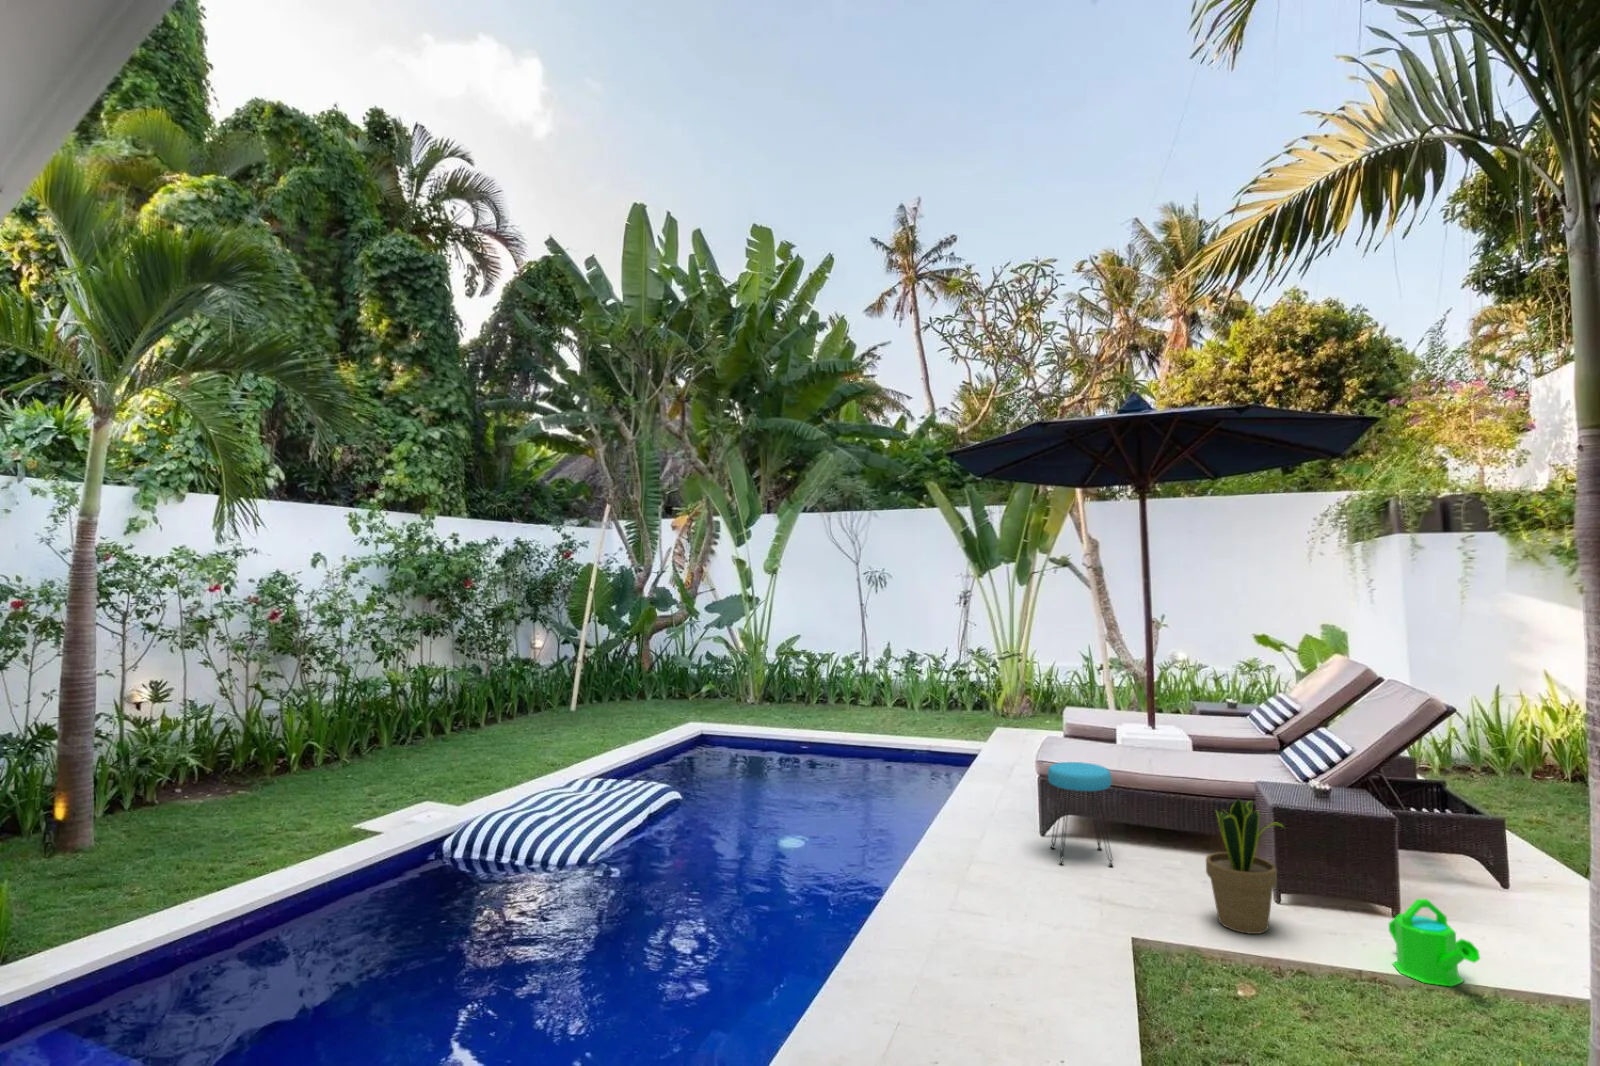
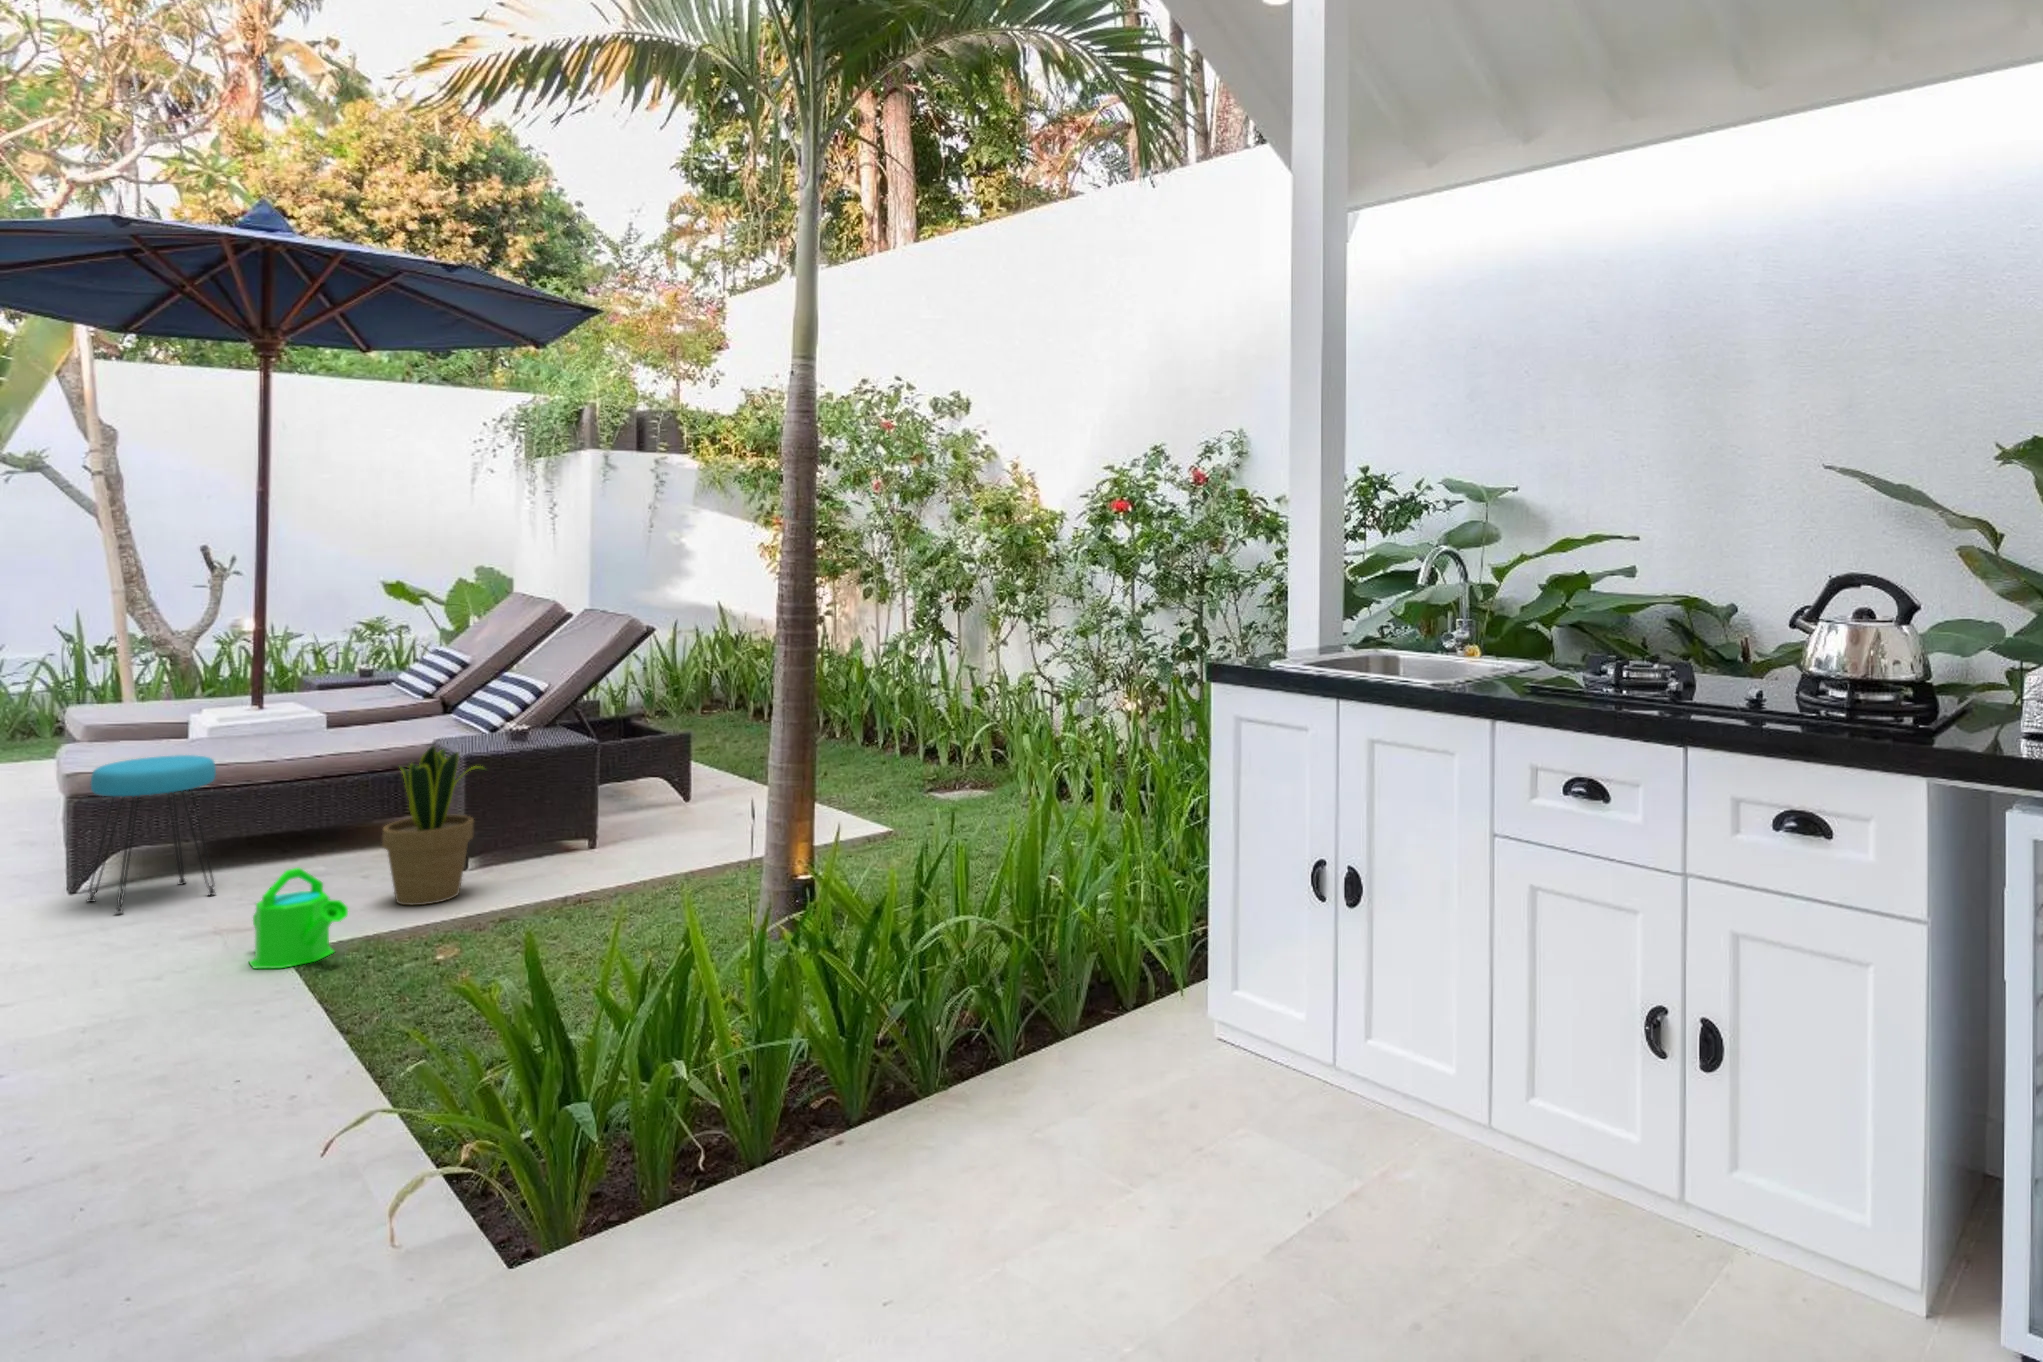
watering can: present [1389,899,1480,986] -> present [250,868,348,968]

